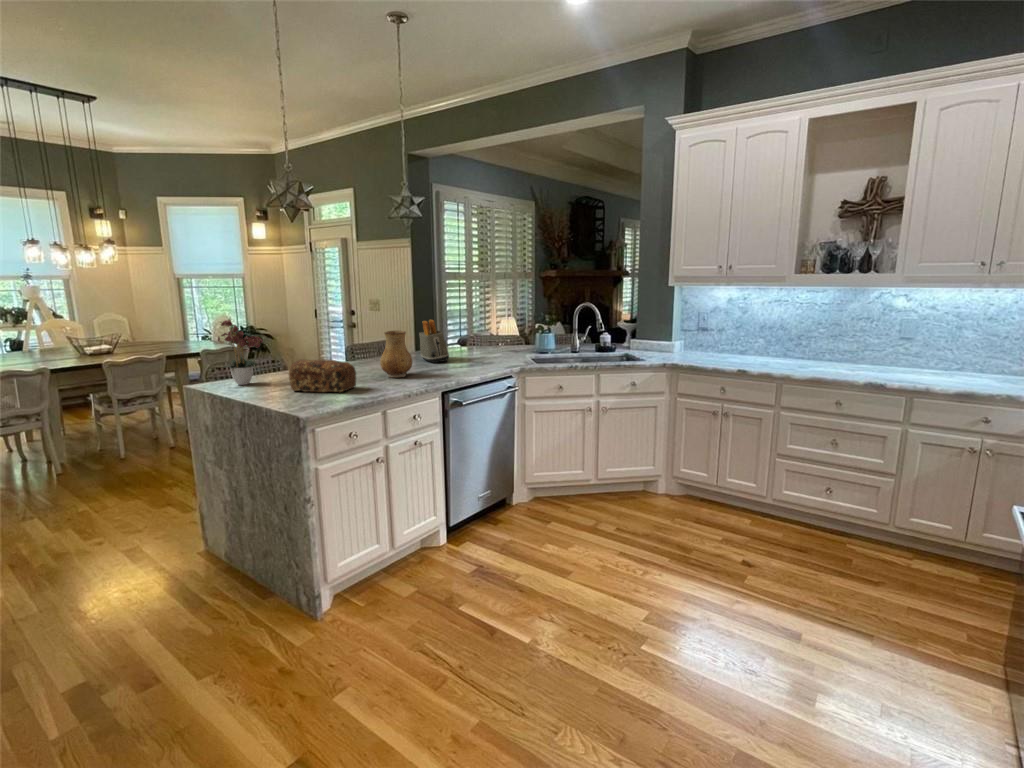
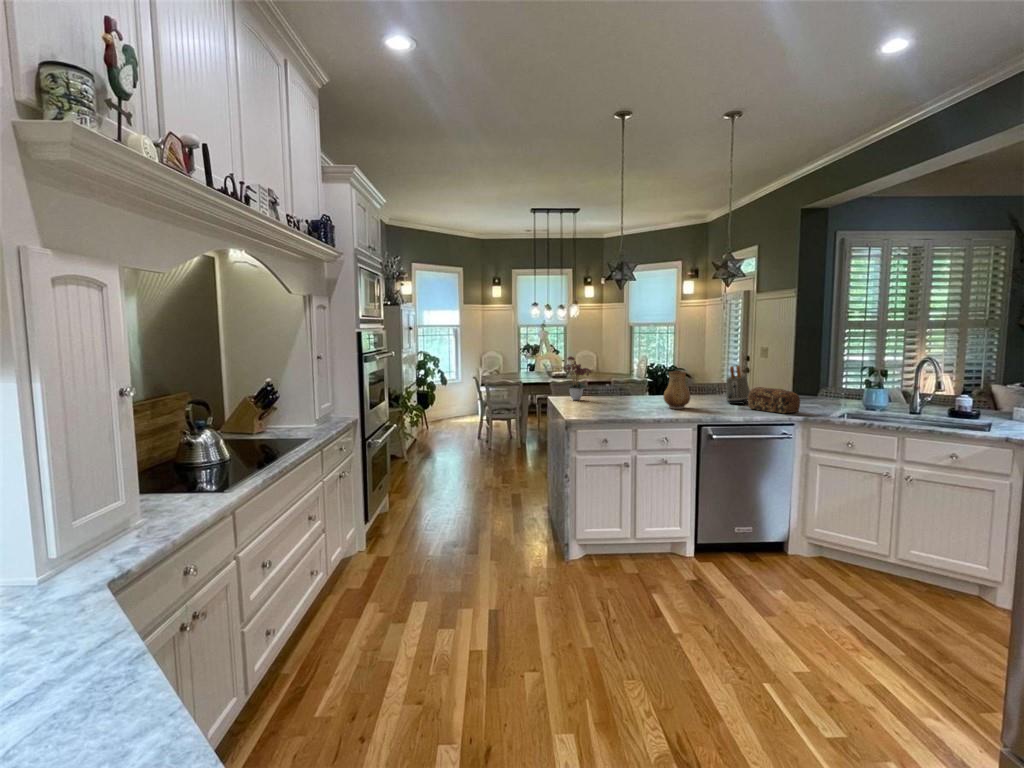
bread loaf: present [289,360,356,392] -> present [748,387,800,413]

